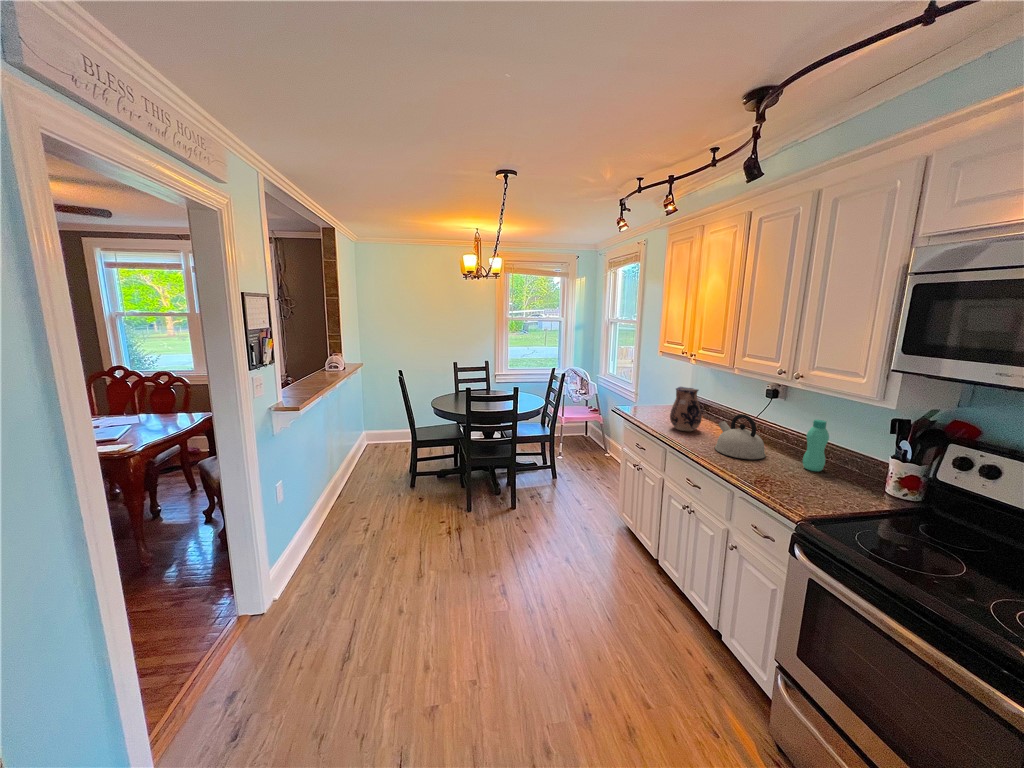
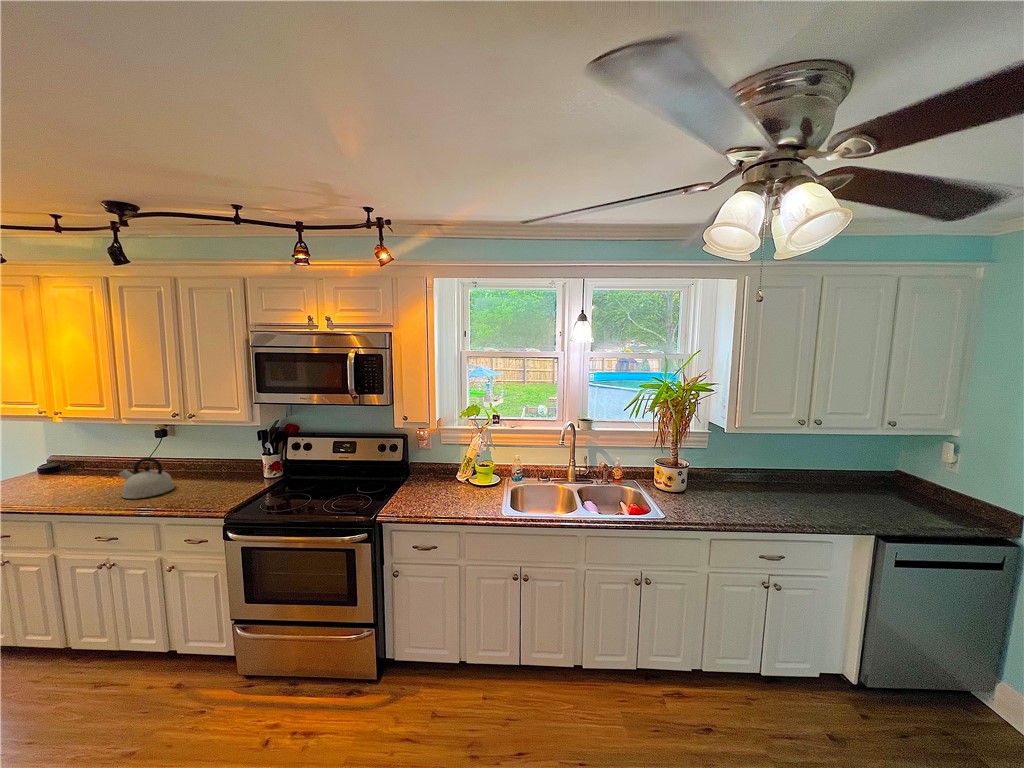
ceramic pitcher: present [670,387,702,431] -> none [43,447,91,497]
bottle: present [803,420,829,471] -> none [206,444,223,483]

